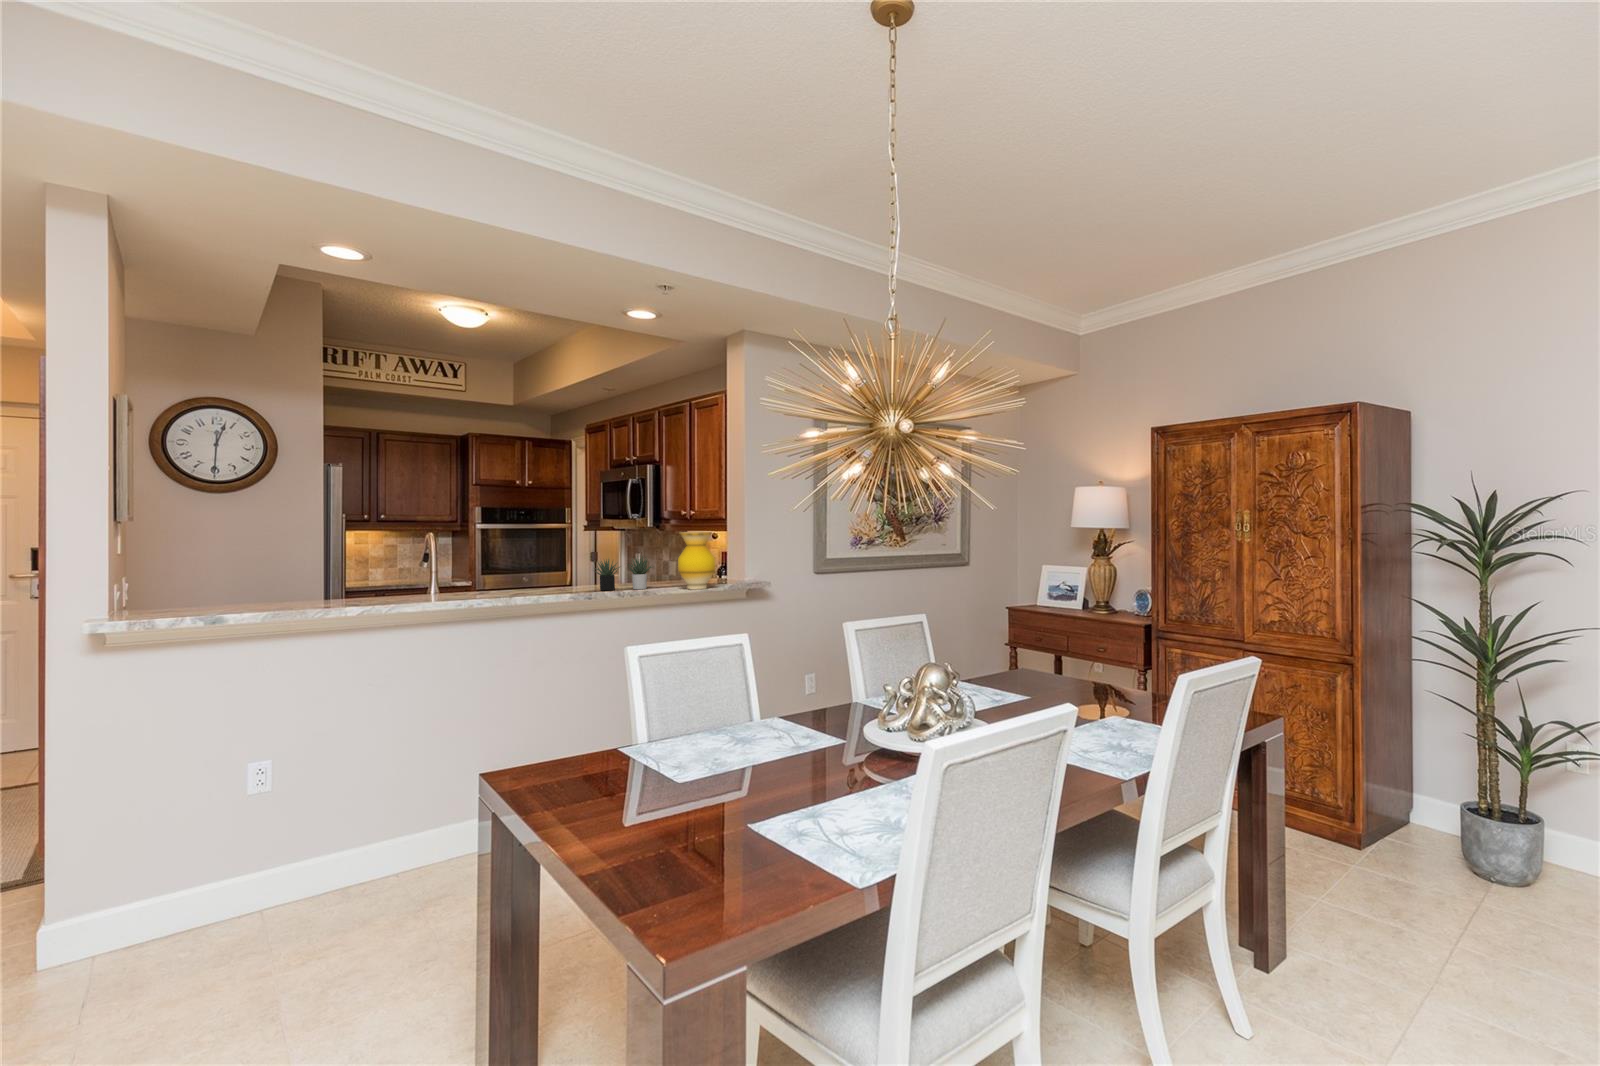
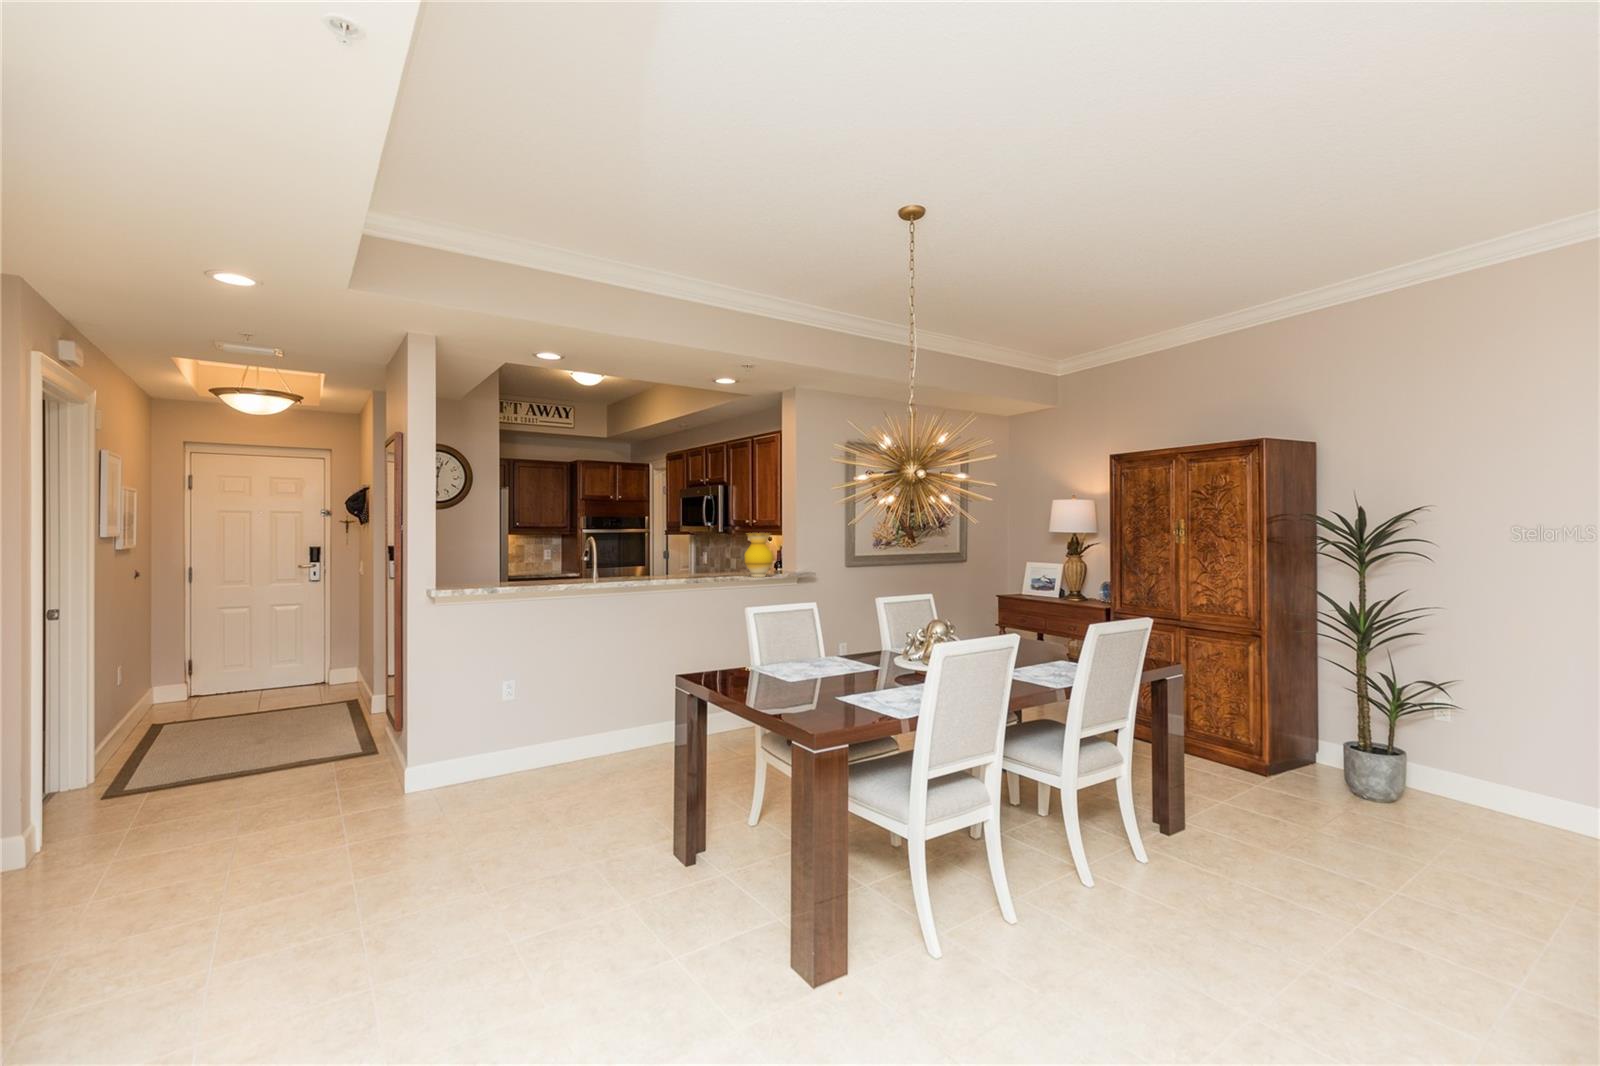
succulent plant: present [596,556,652,590] -> none [678,550,727,577]

